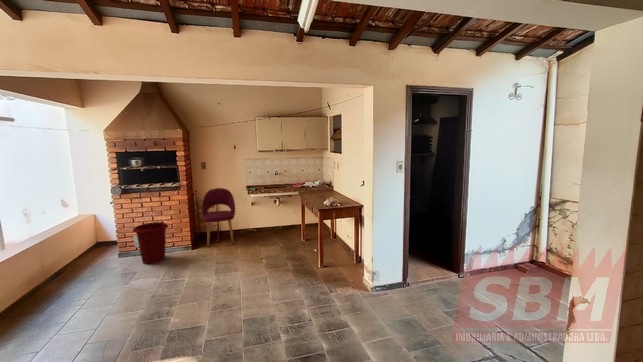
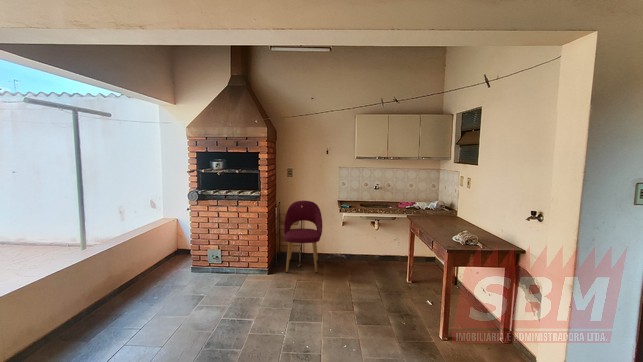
waste bin: present [133,222,168,264] -> none [204,236,243,288]

